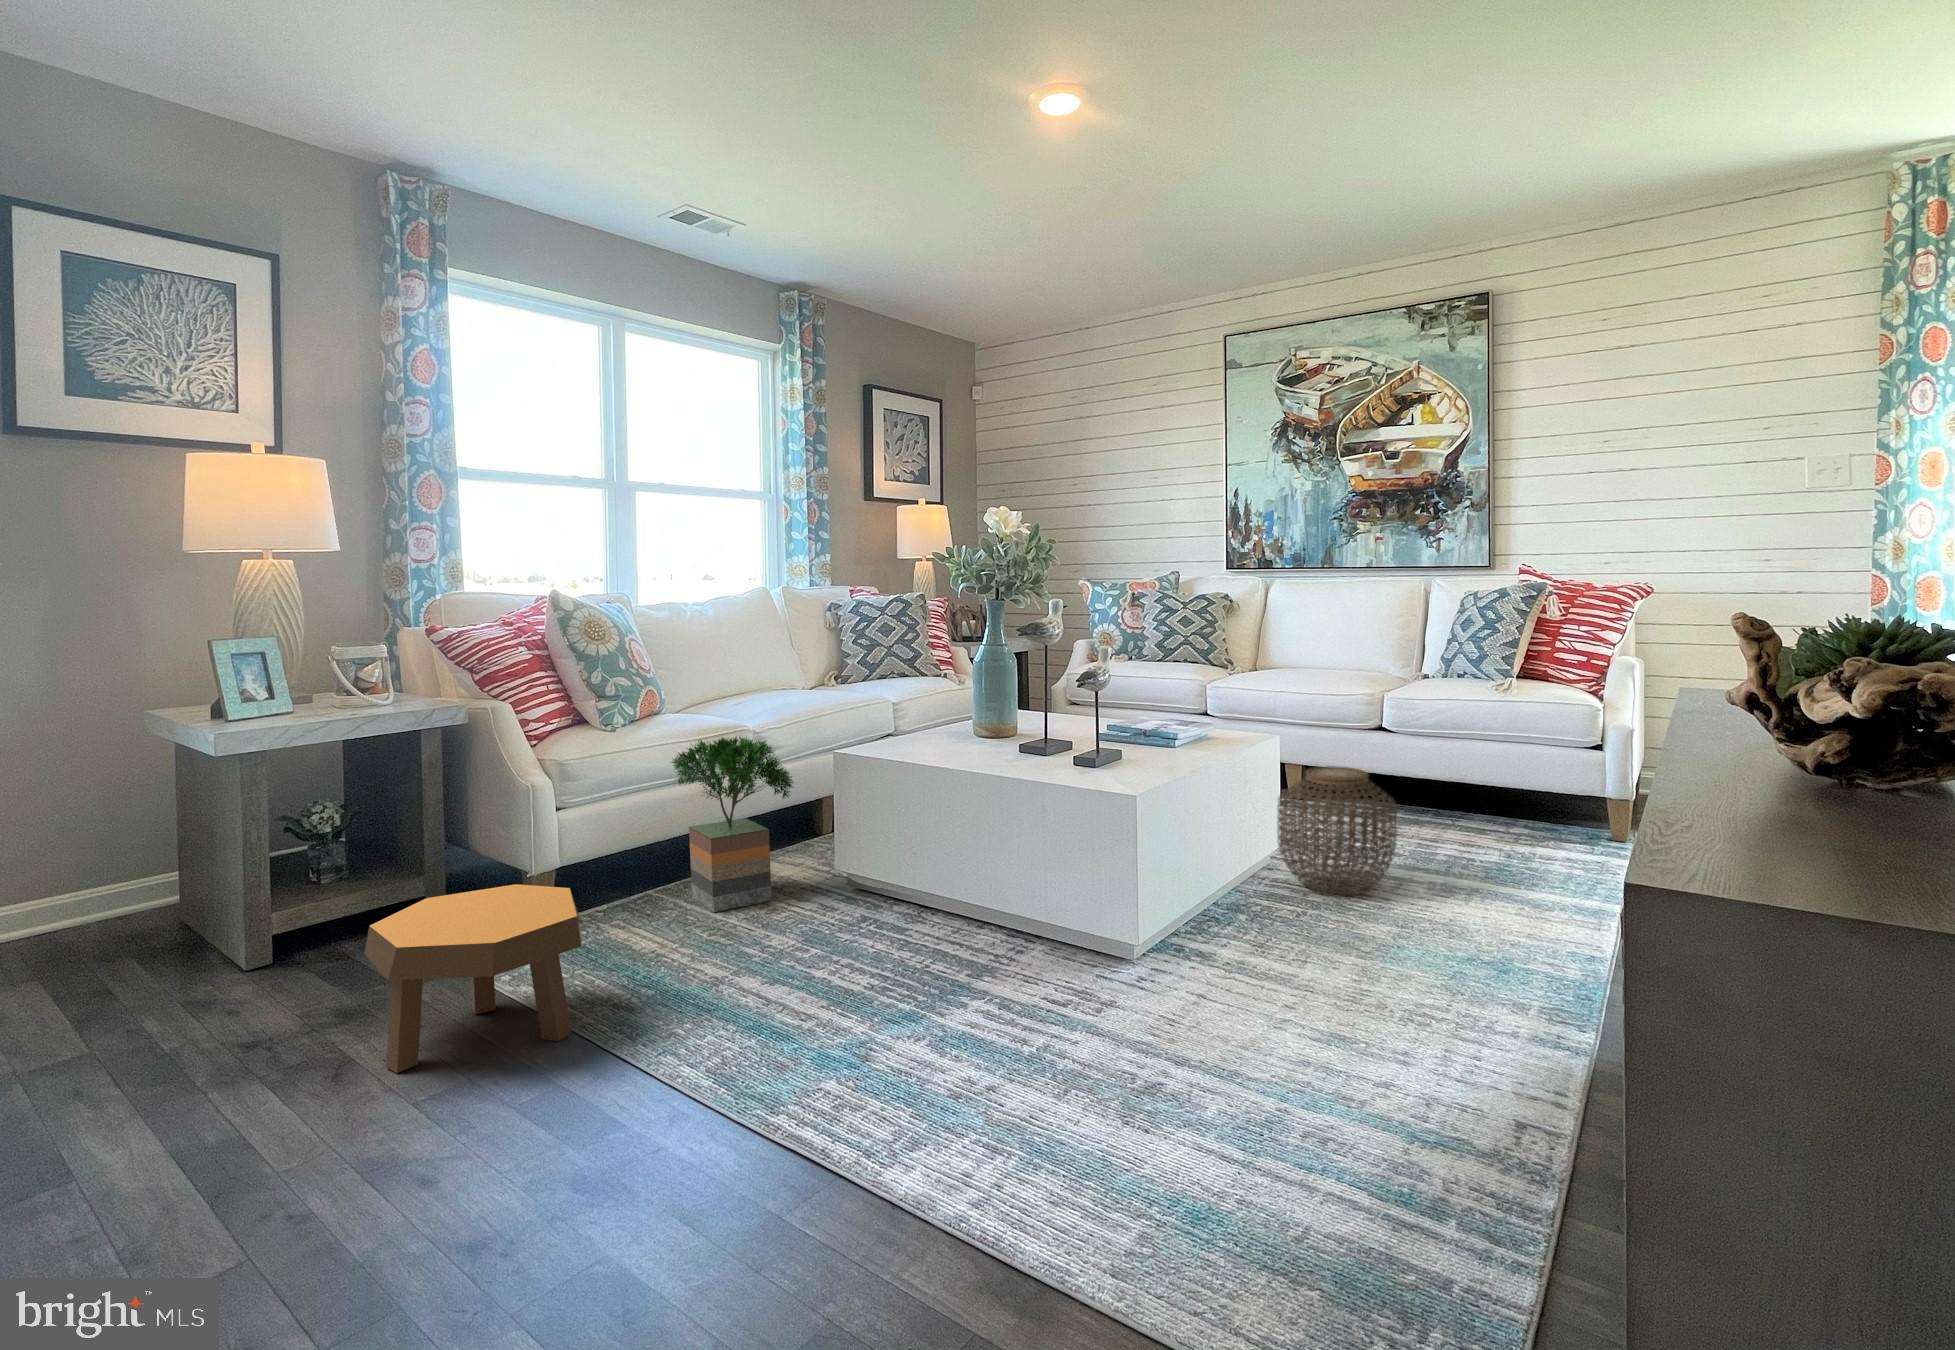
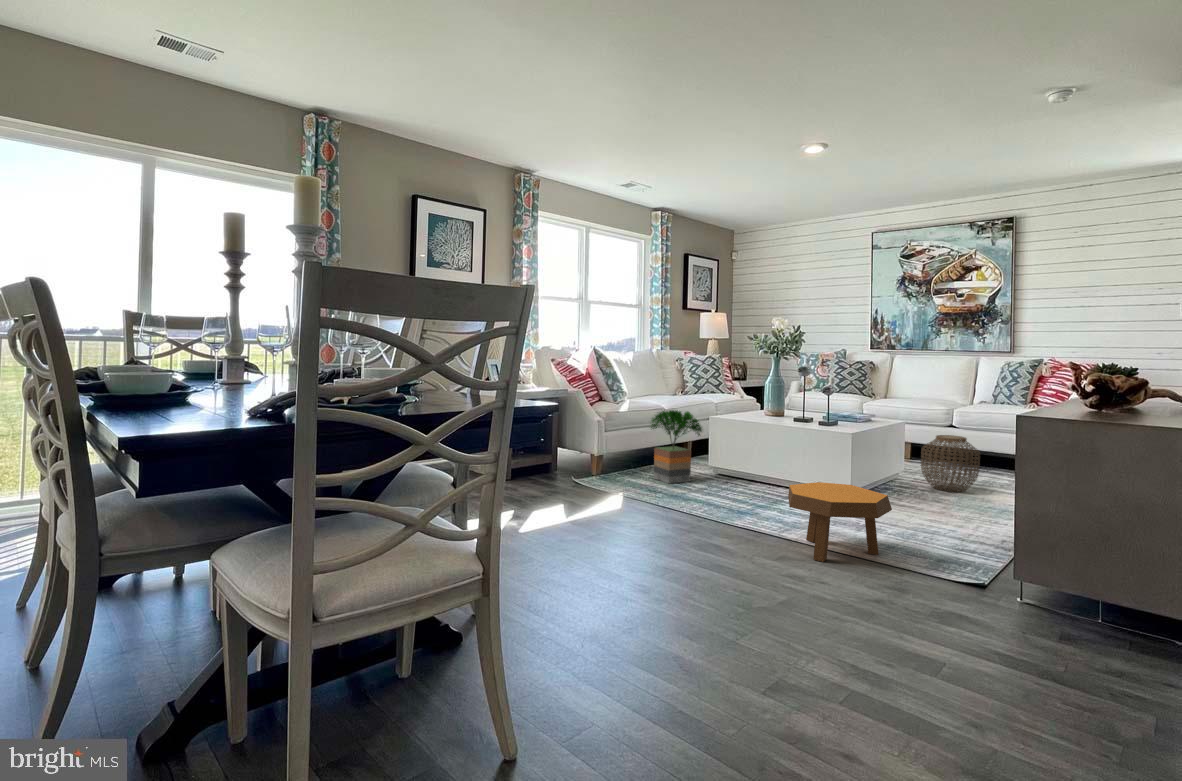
footstool: present [364,884,581,1073] -> present [788,482,892,562]

